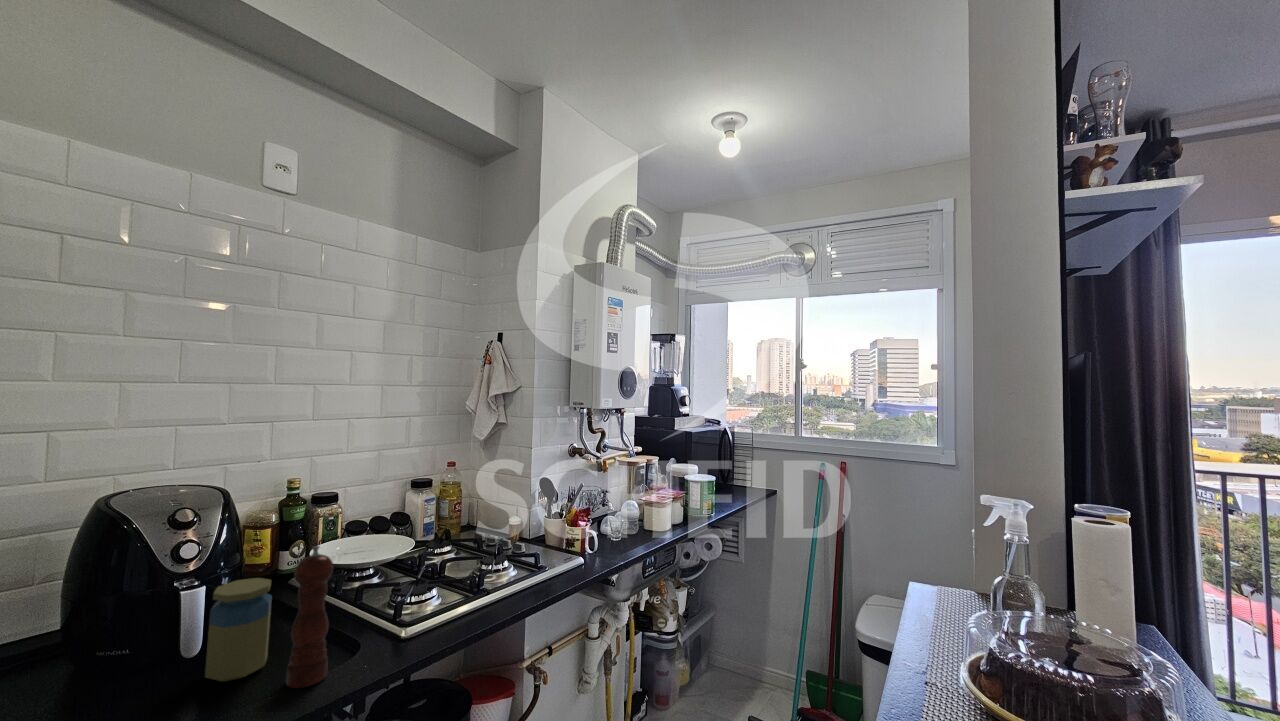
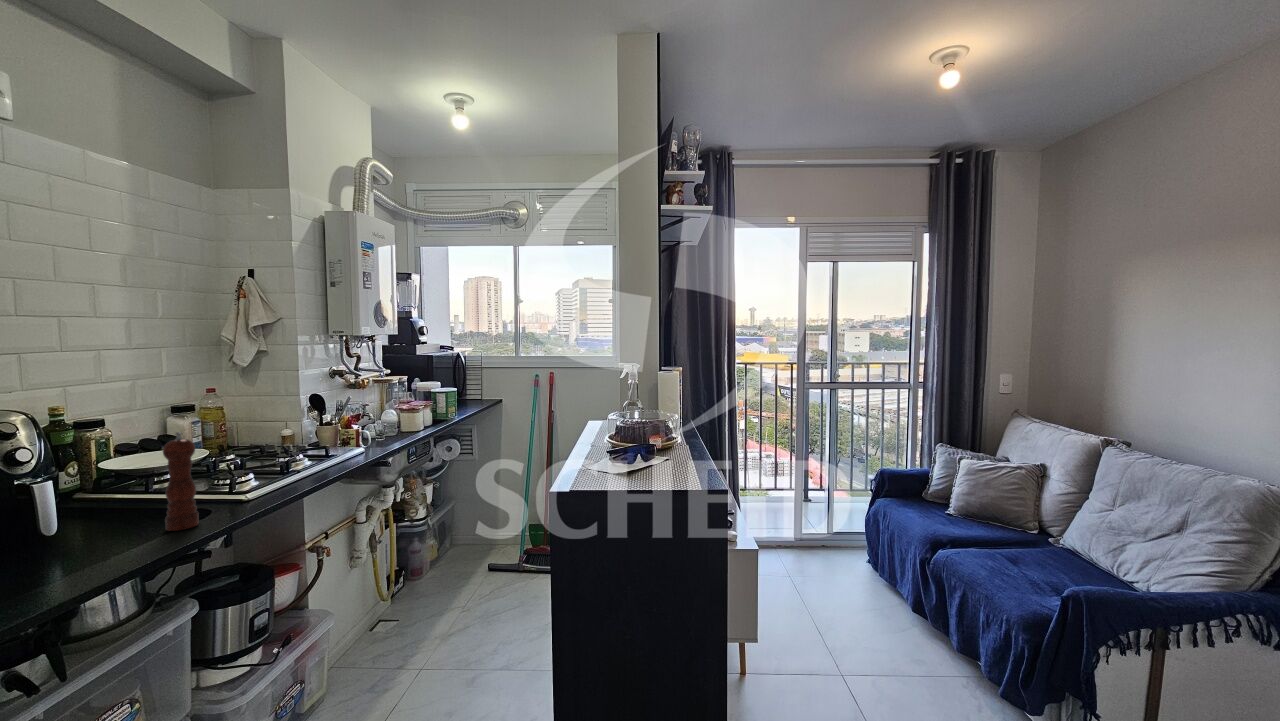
jar: present [205,578,272,682] -> none [73,468,132,542]

